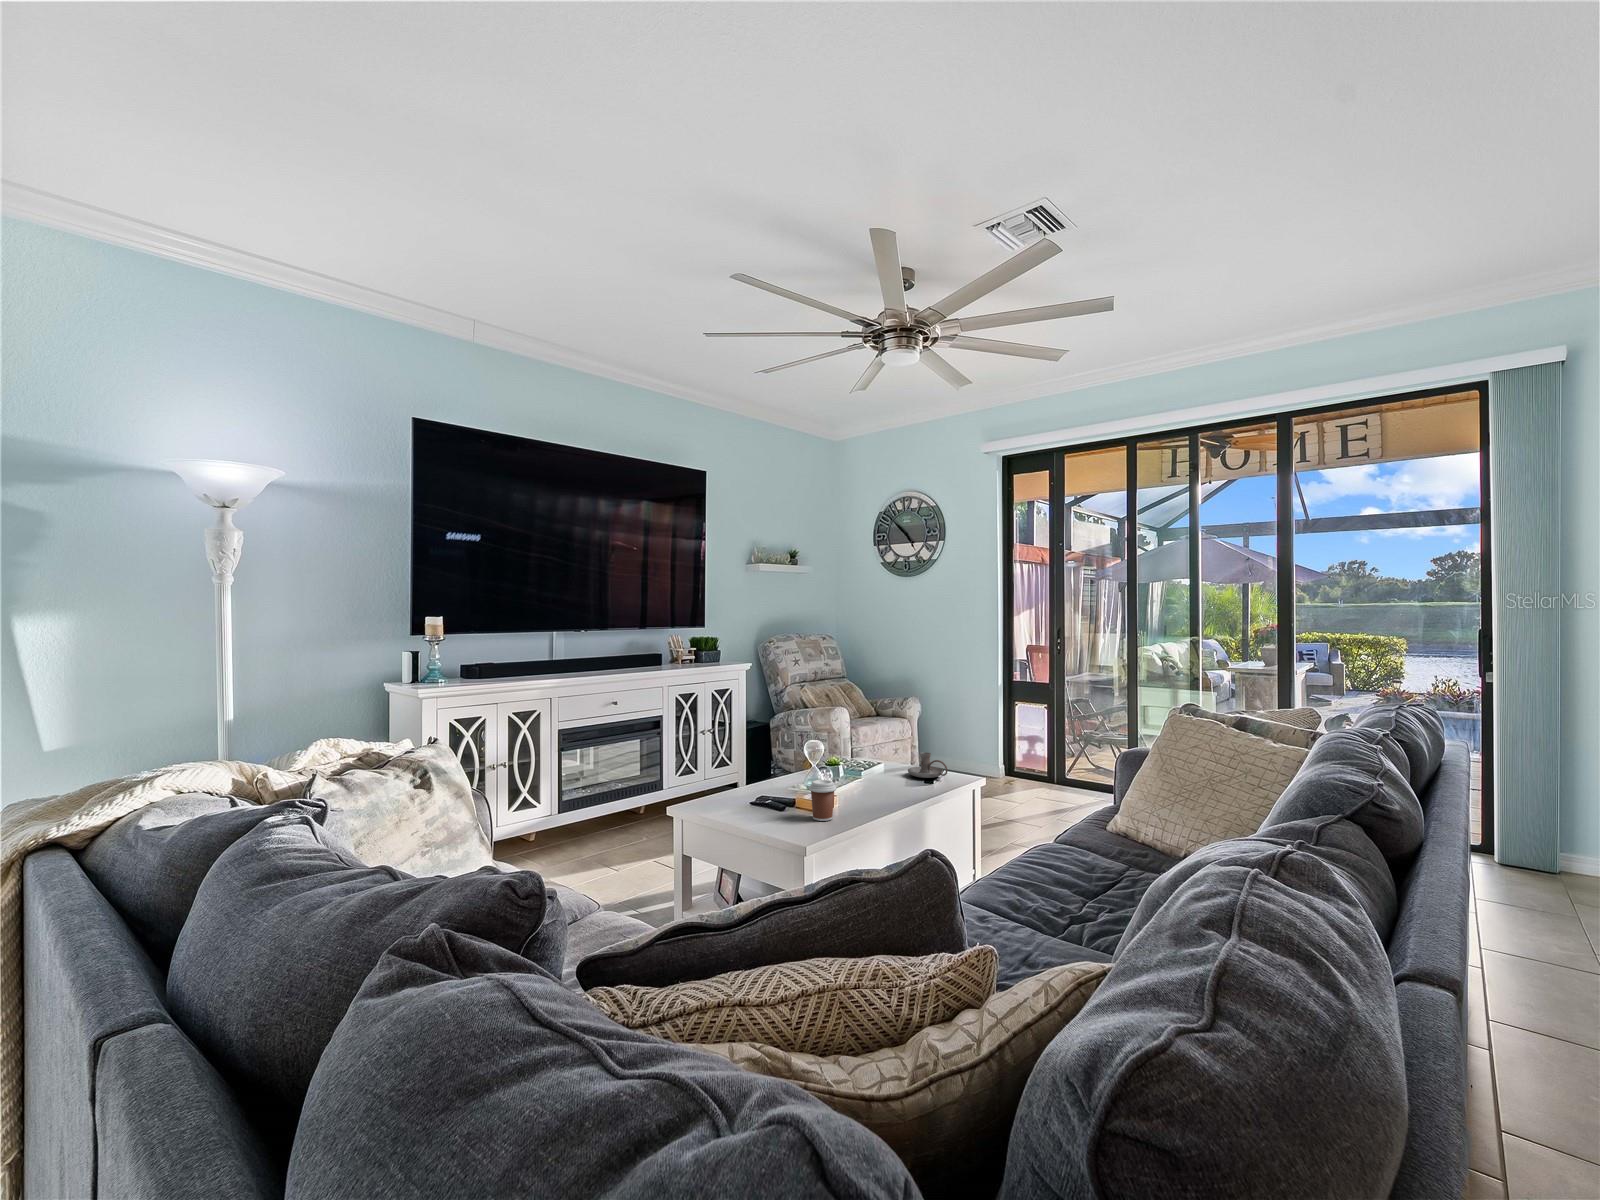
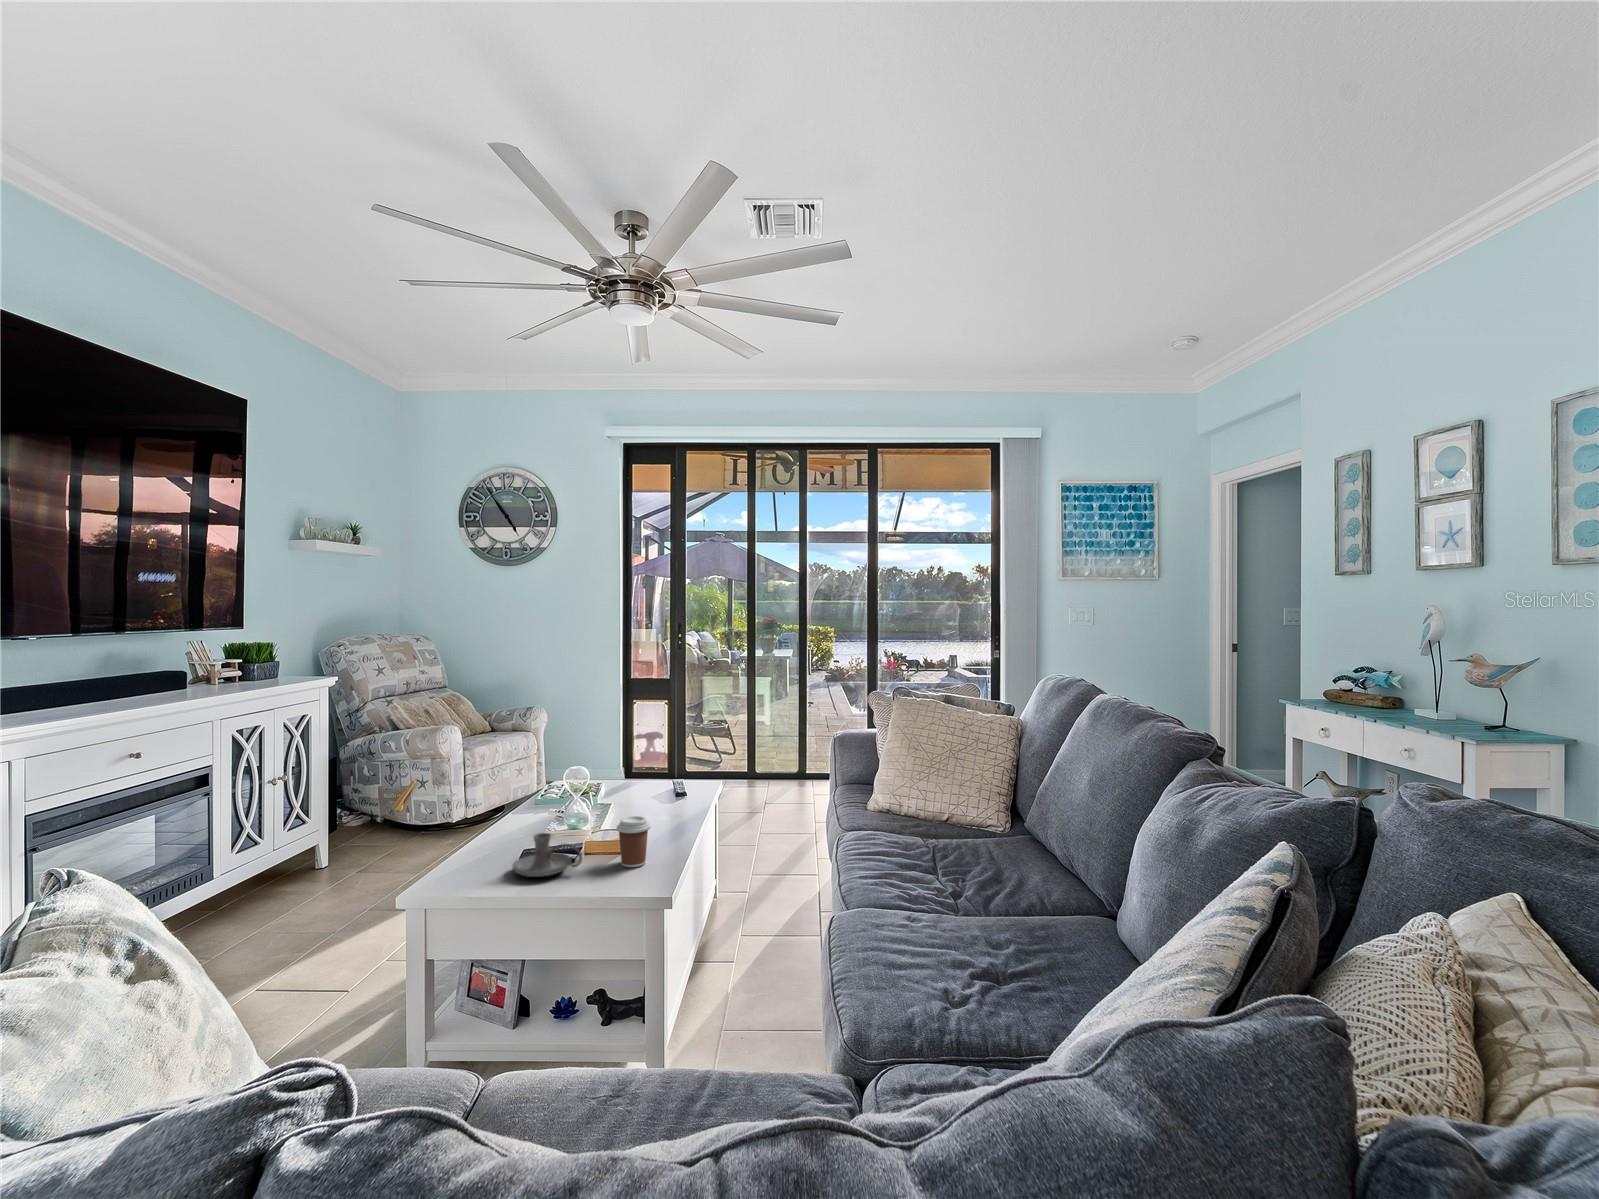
candle holder: present [908,752,947,778] -> present [513,833,582,877]

